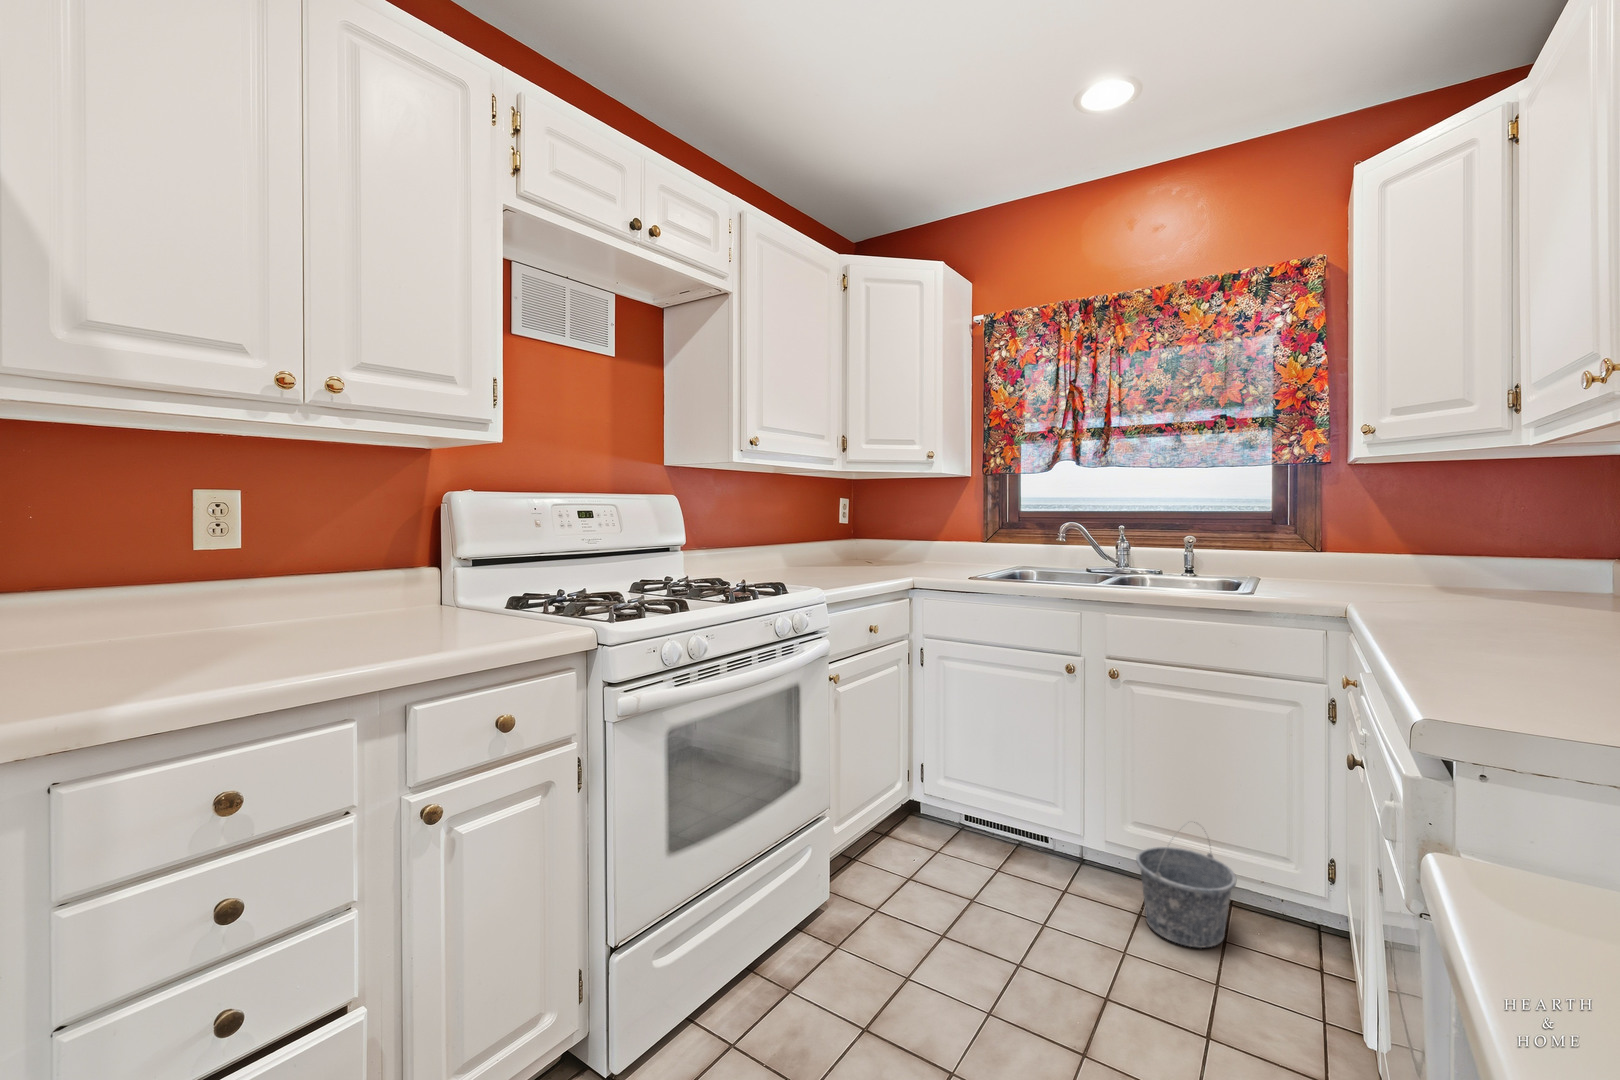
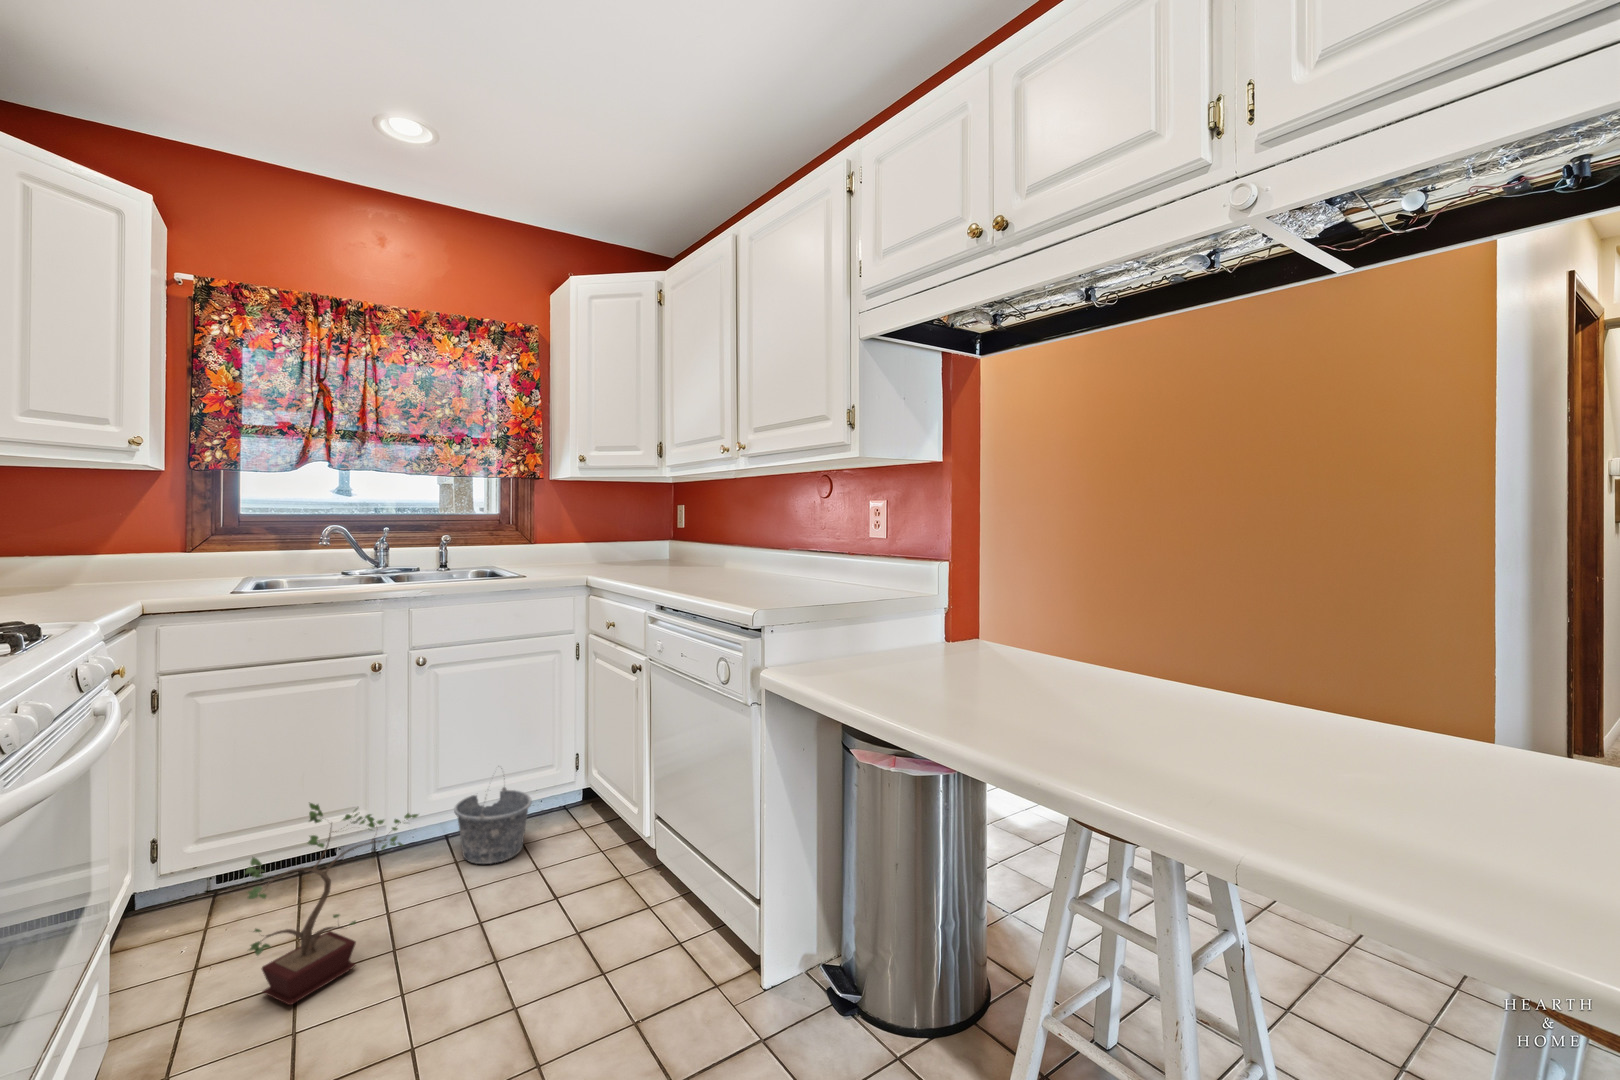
potted plant: none [877,778,1048,968] -> present [246,803,418,1005]

